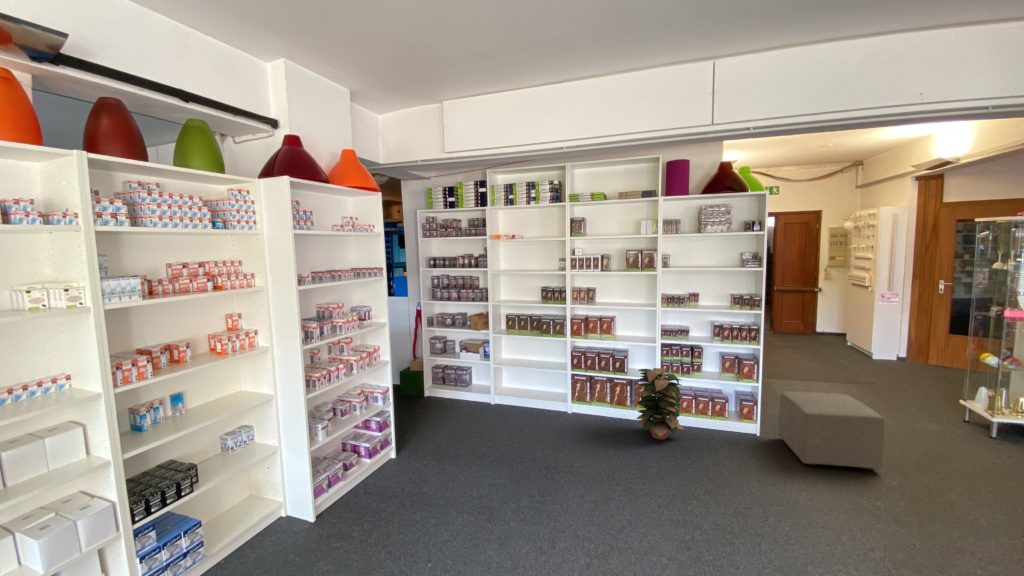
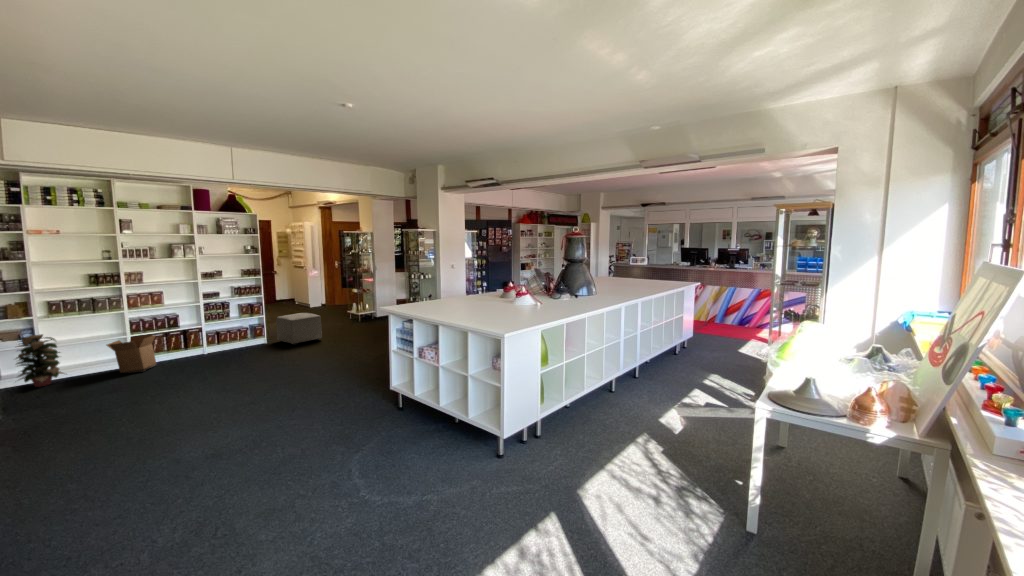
decorative plant: present [635,368,685,439] -> present [16,334,64,387]
cardboard box: none [536,377,588,434] -> present [107,334,157,373]

